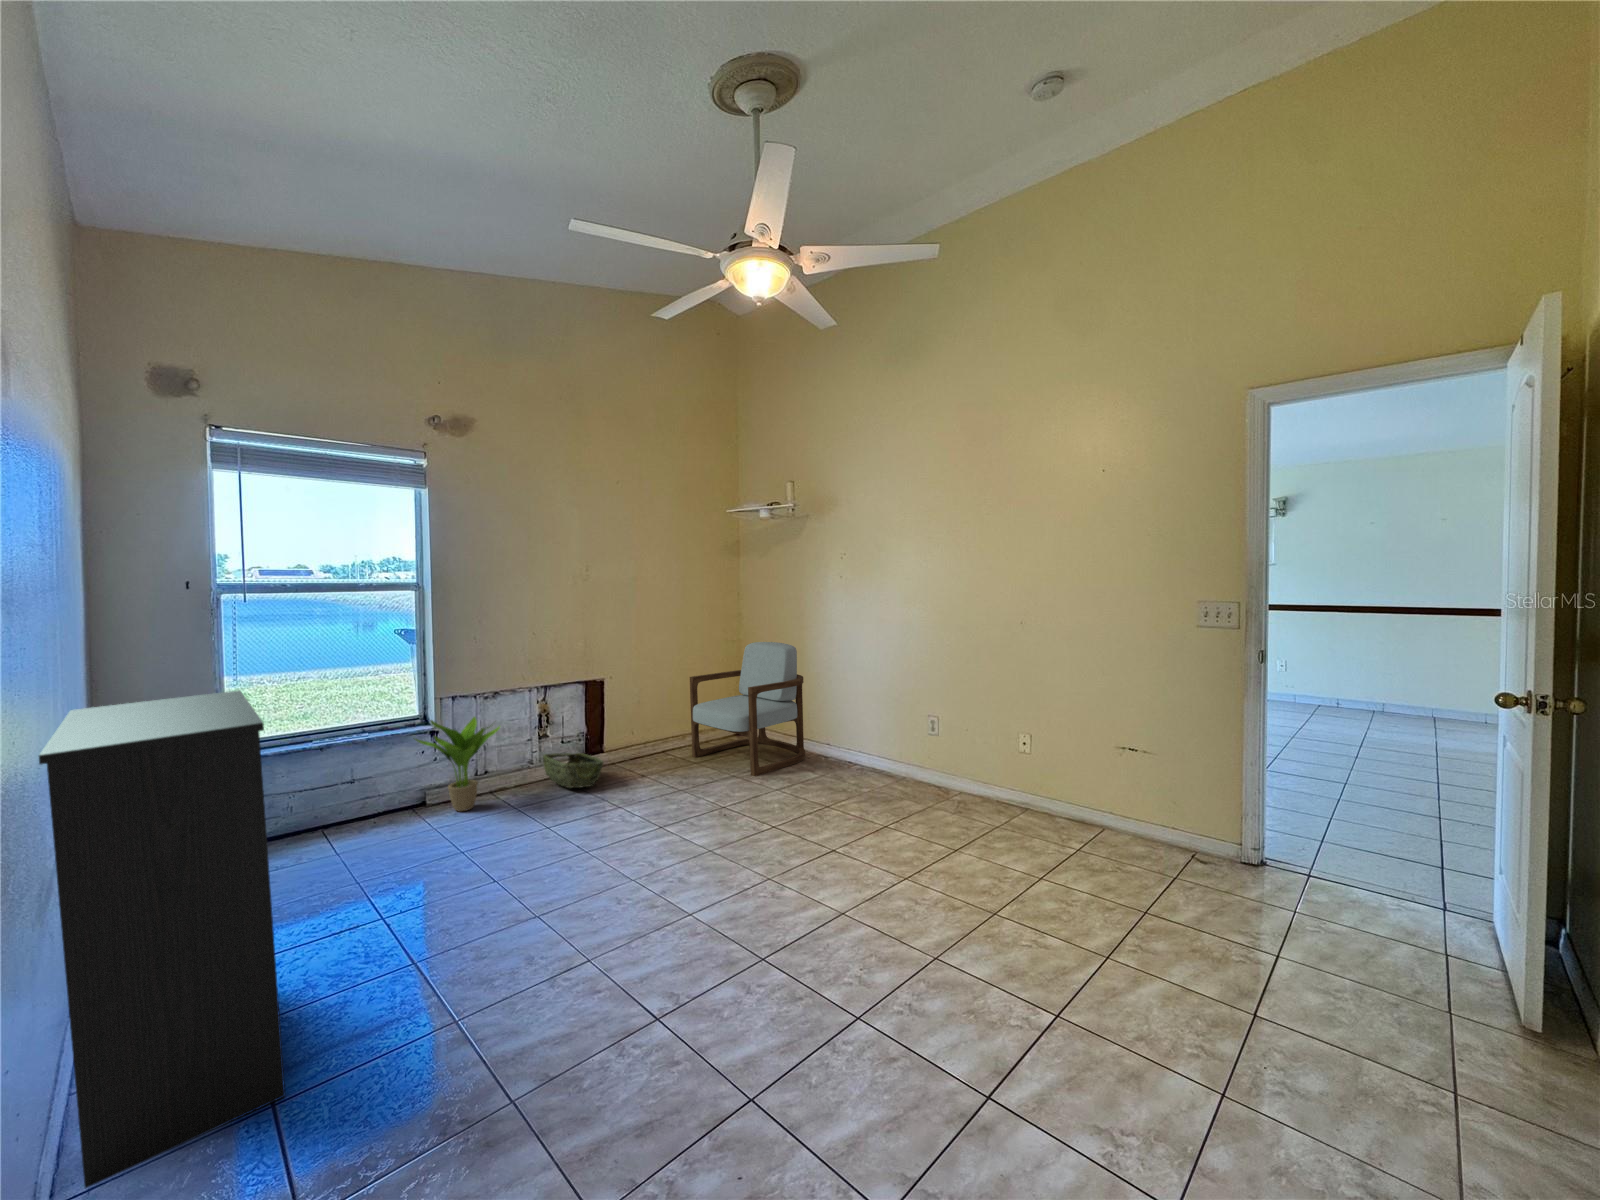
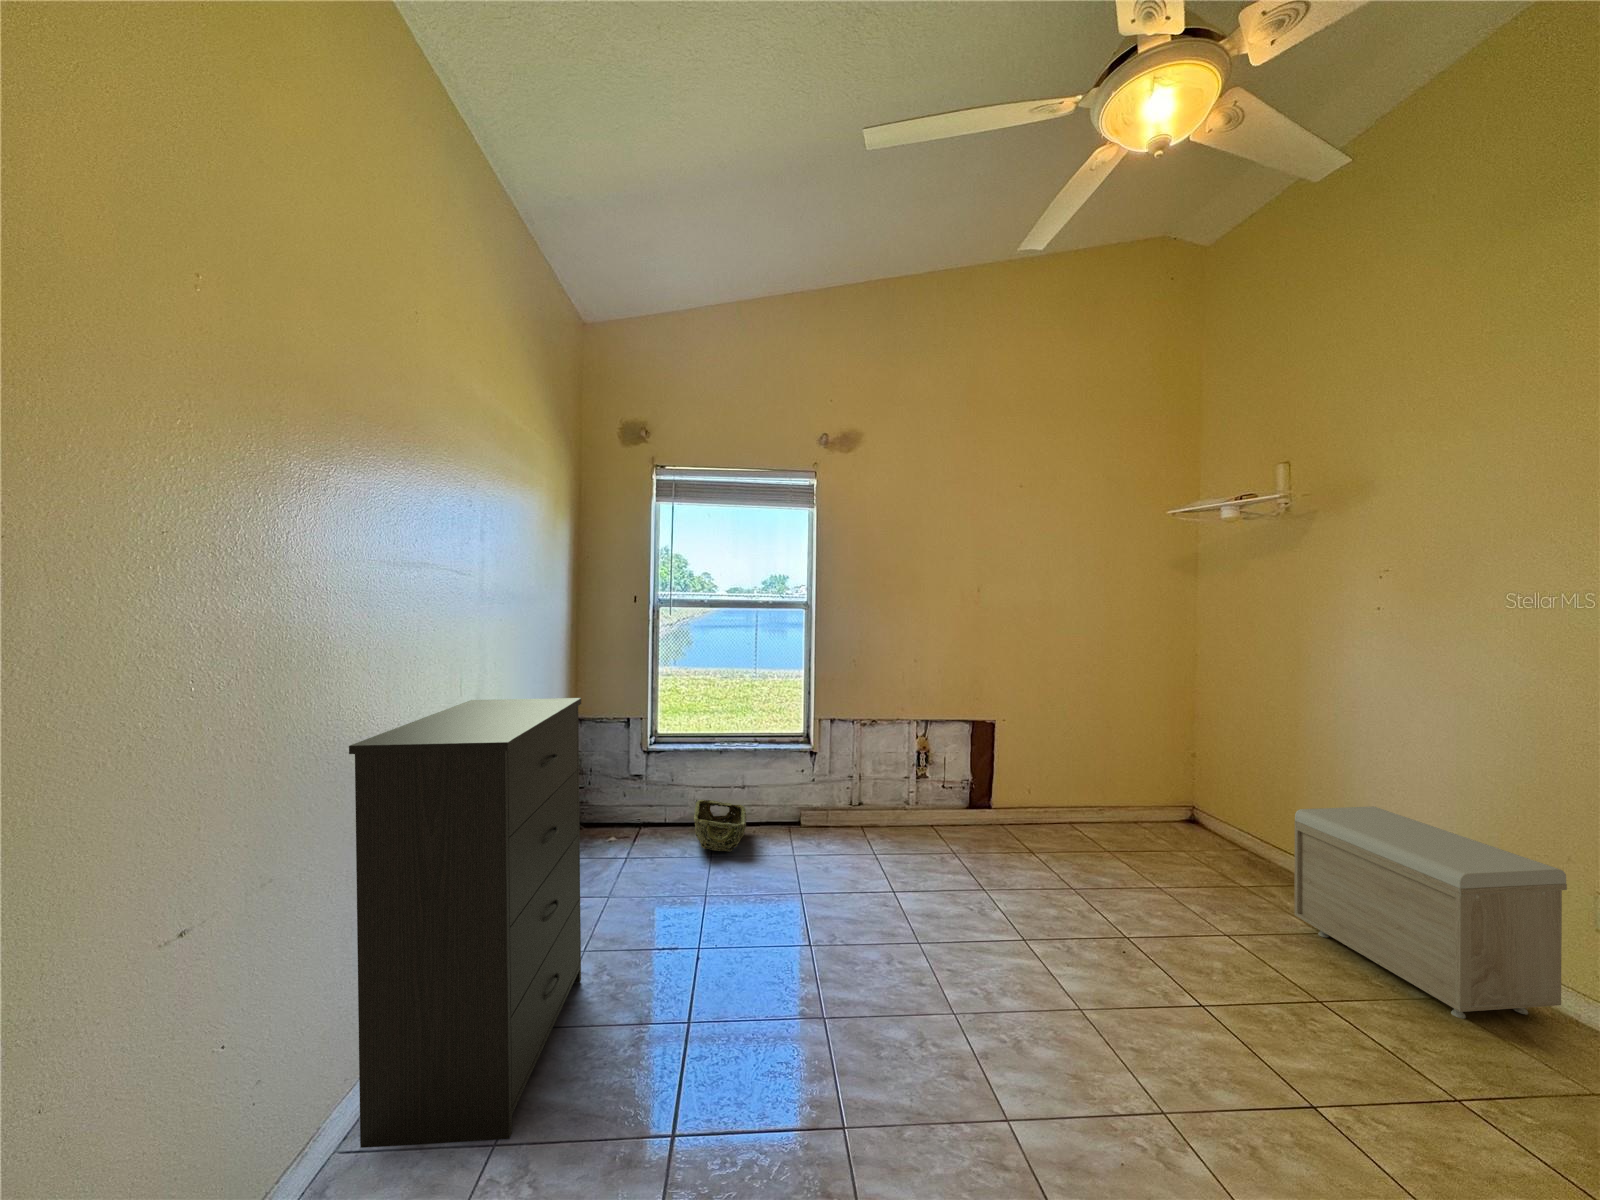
armchair: present [690,642,805,776] -> none [1109,699,1295,899]
storage bench: none [808,695,921,795] -> present [1294,806,1567,1019]
potted plant: present [415,717,500,811] -> none [791,741,874,842]
woven basket: present [543,753,603,788] -> present [694,800,747,852]

